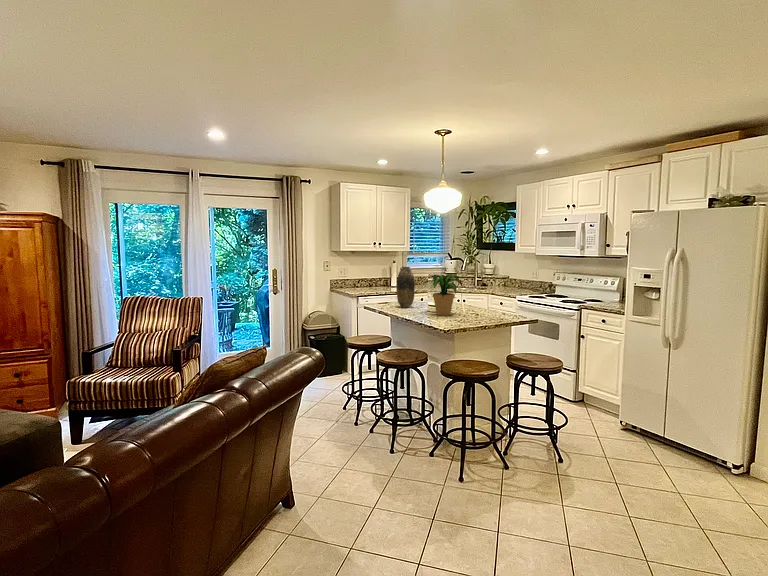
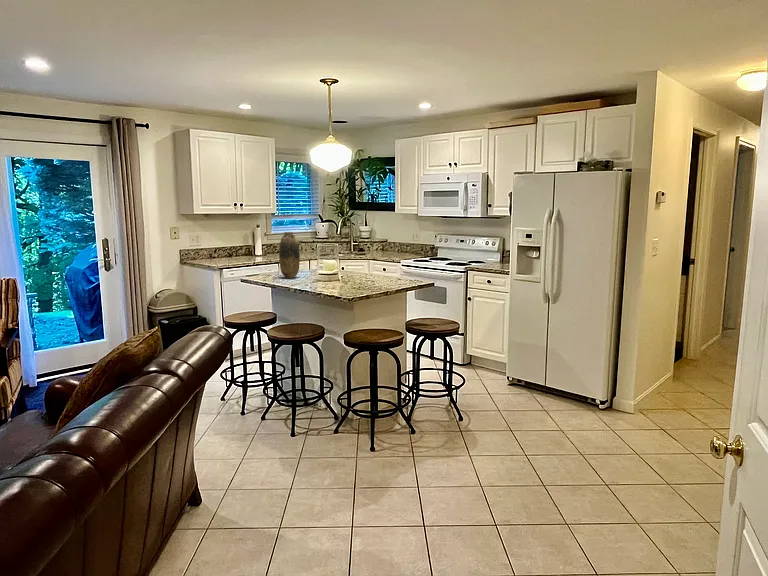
potted plant: present [424,274,462,316] -> none [311,239,356,284]

